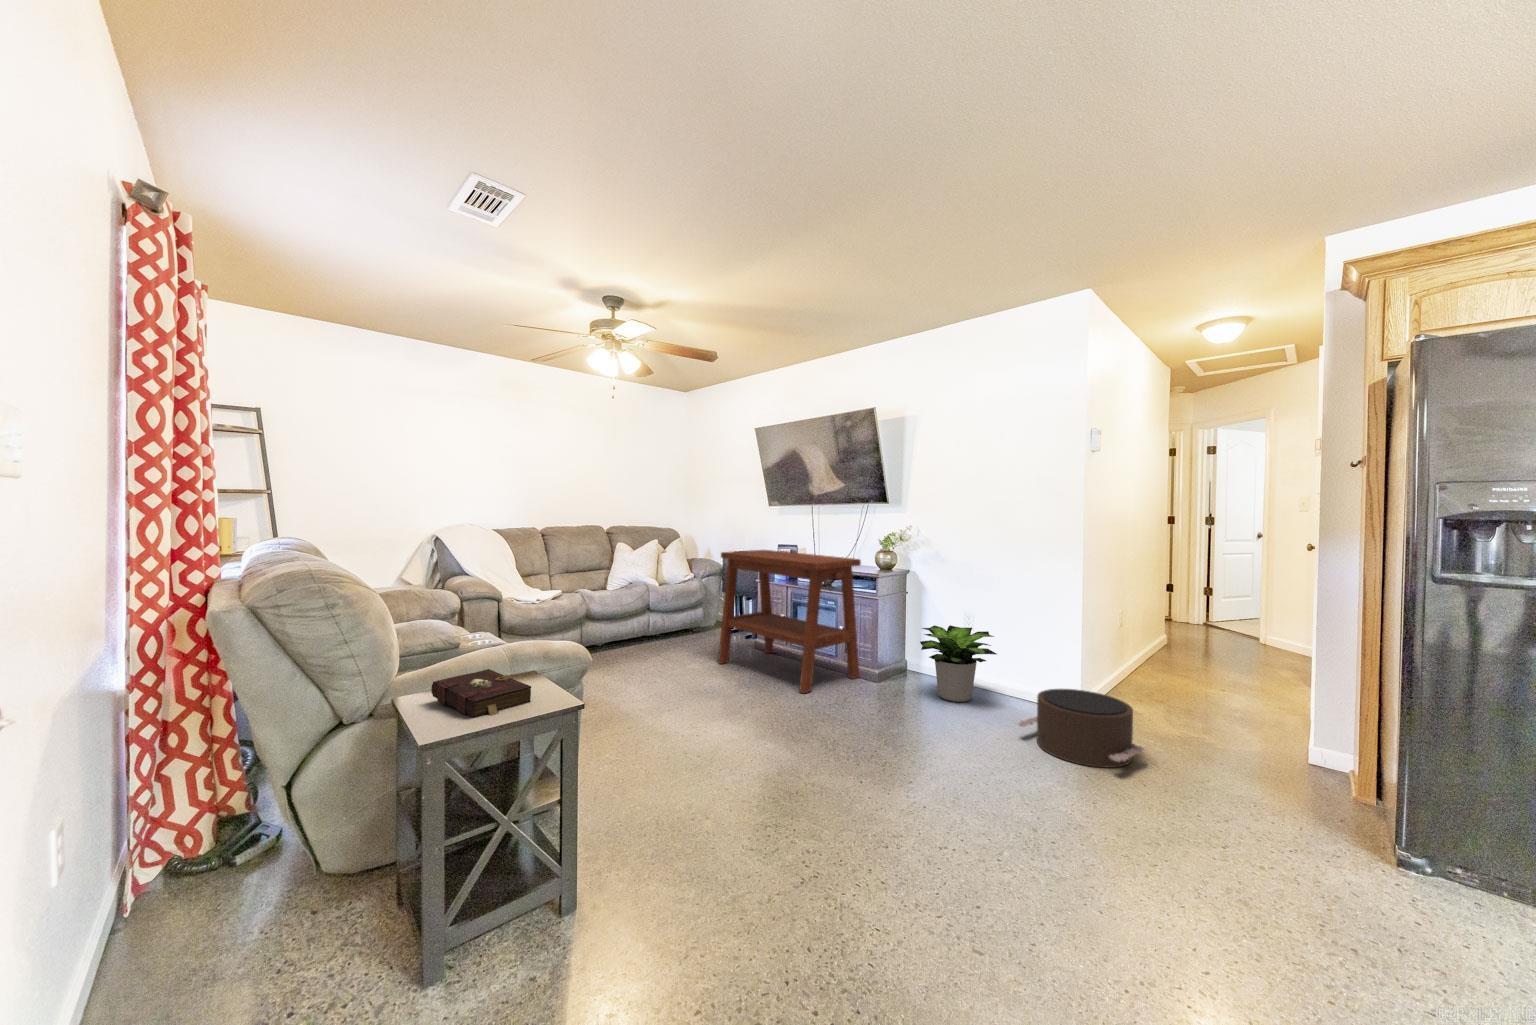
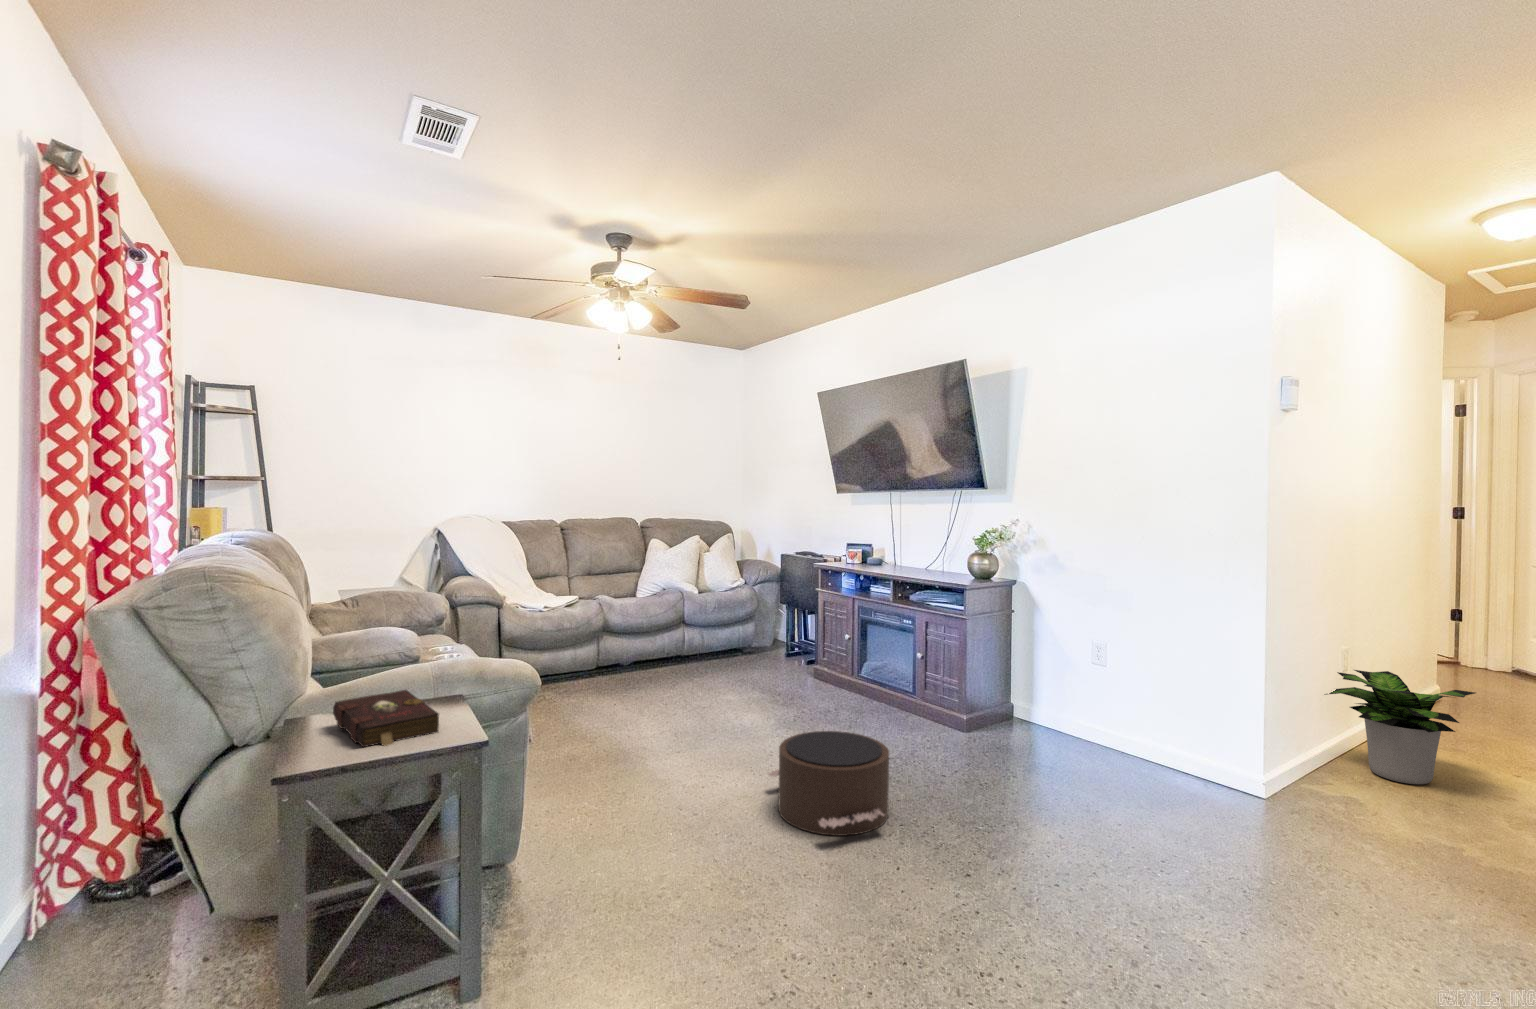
side table: present [718,550,861,693] -> none [762,550,942,739]
potted plant: present [920,625,996,702] -> present [1324,670,1475,784]
pouf: present [1019,689,1144,768] -> present [768,731,889,836]

